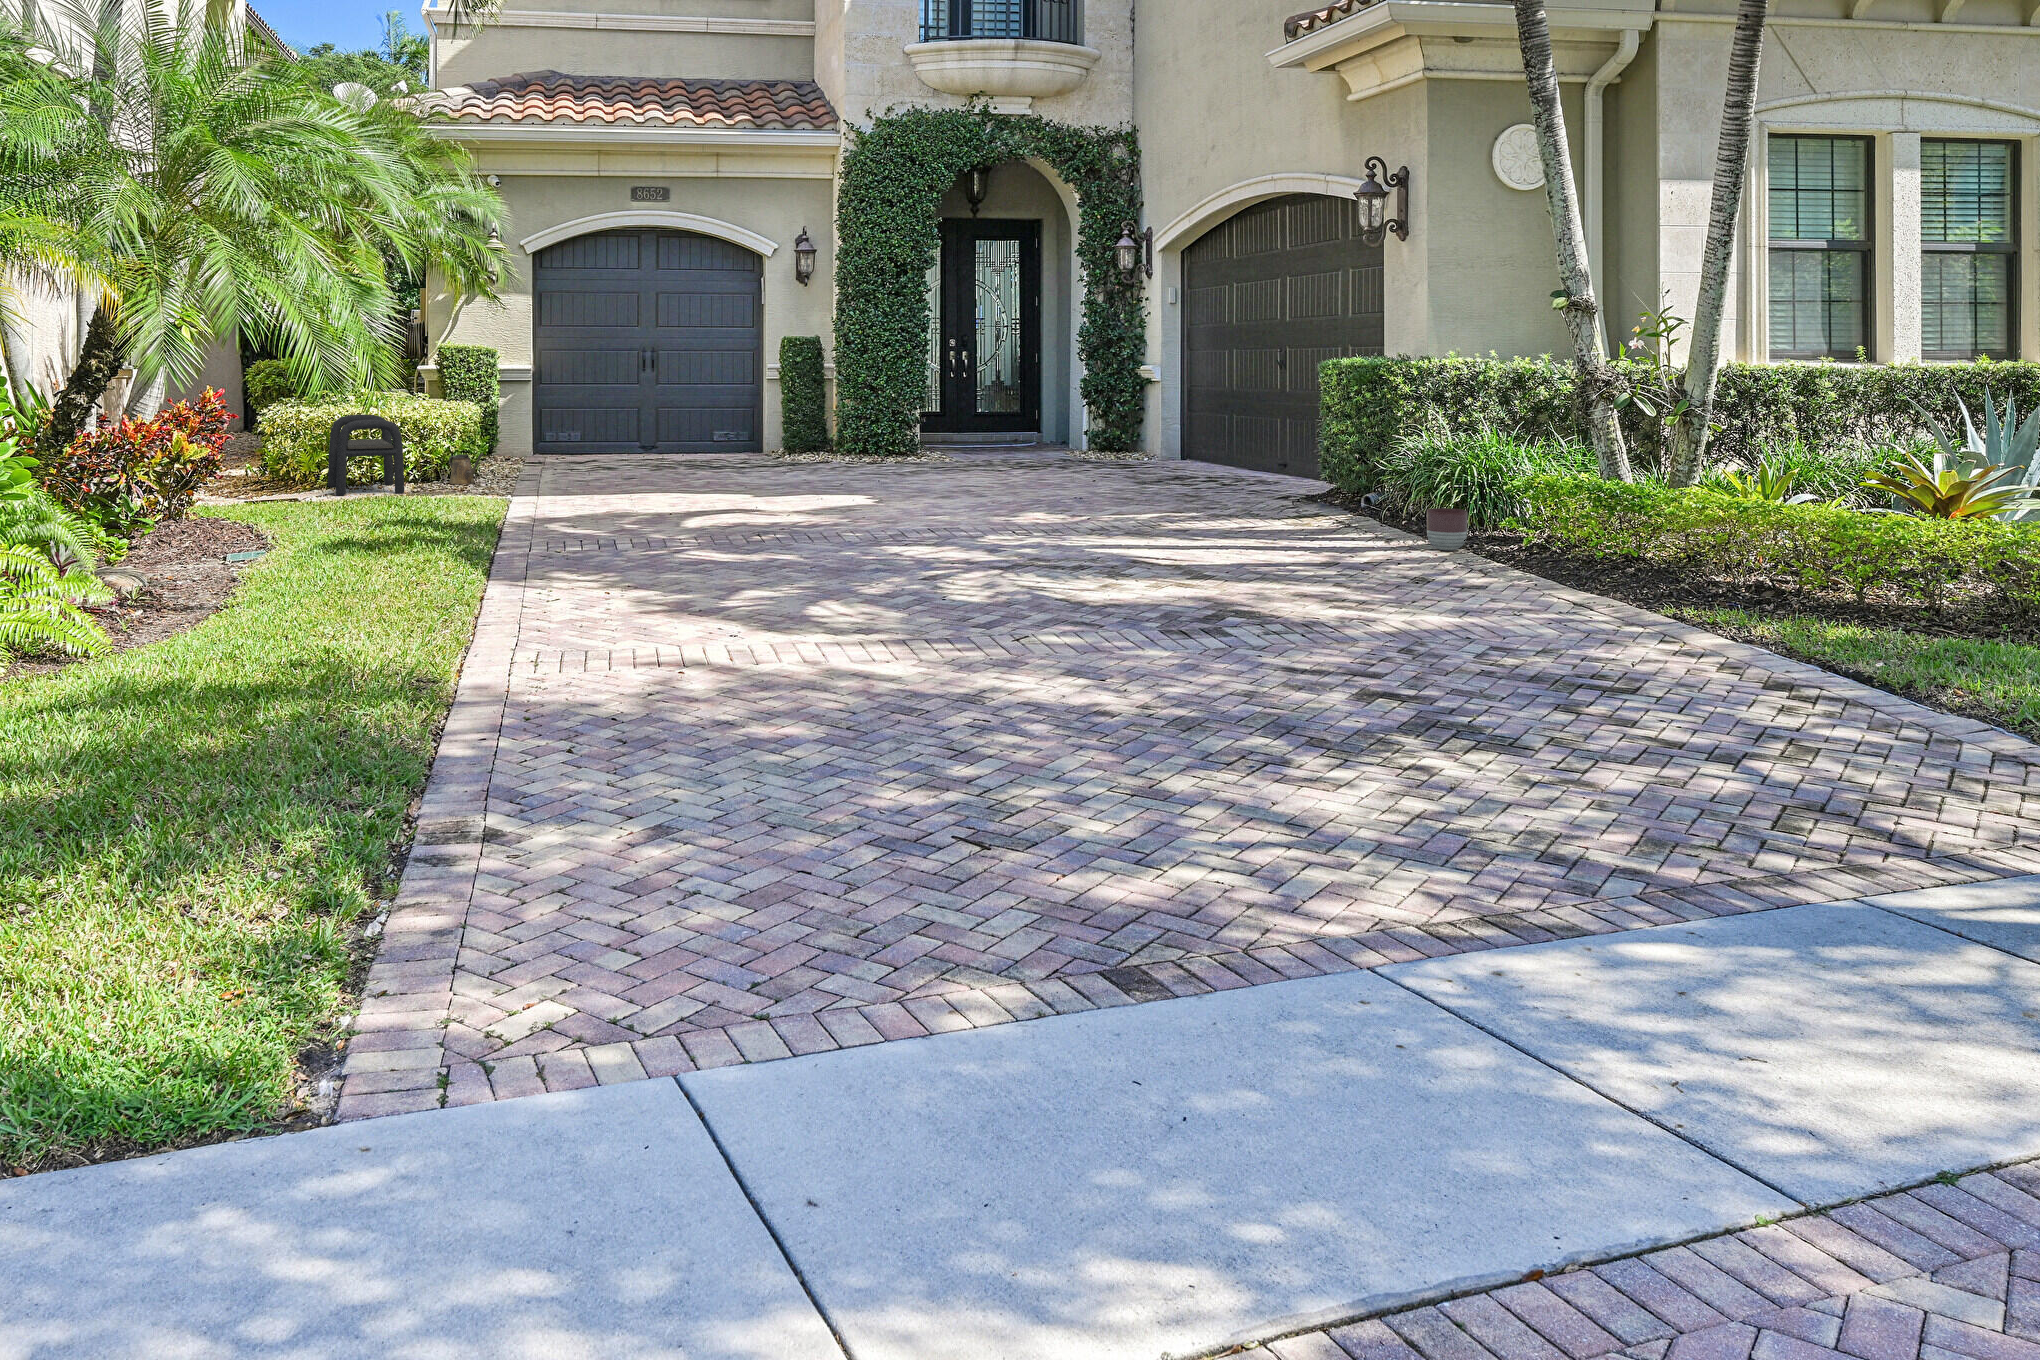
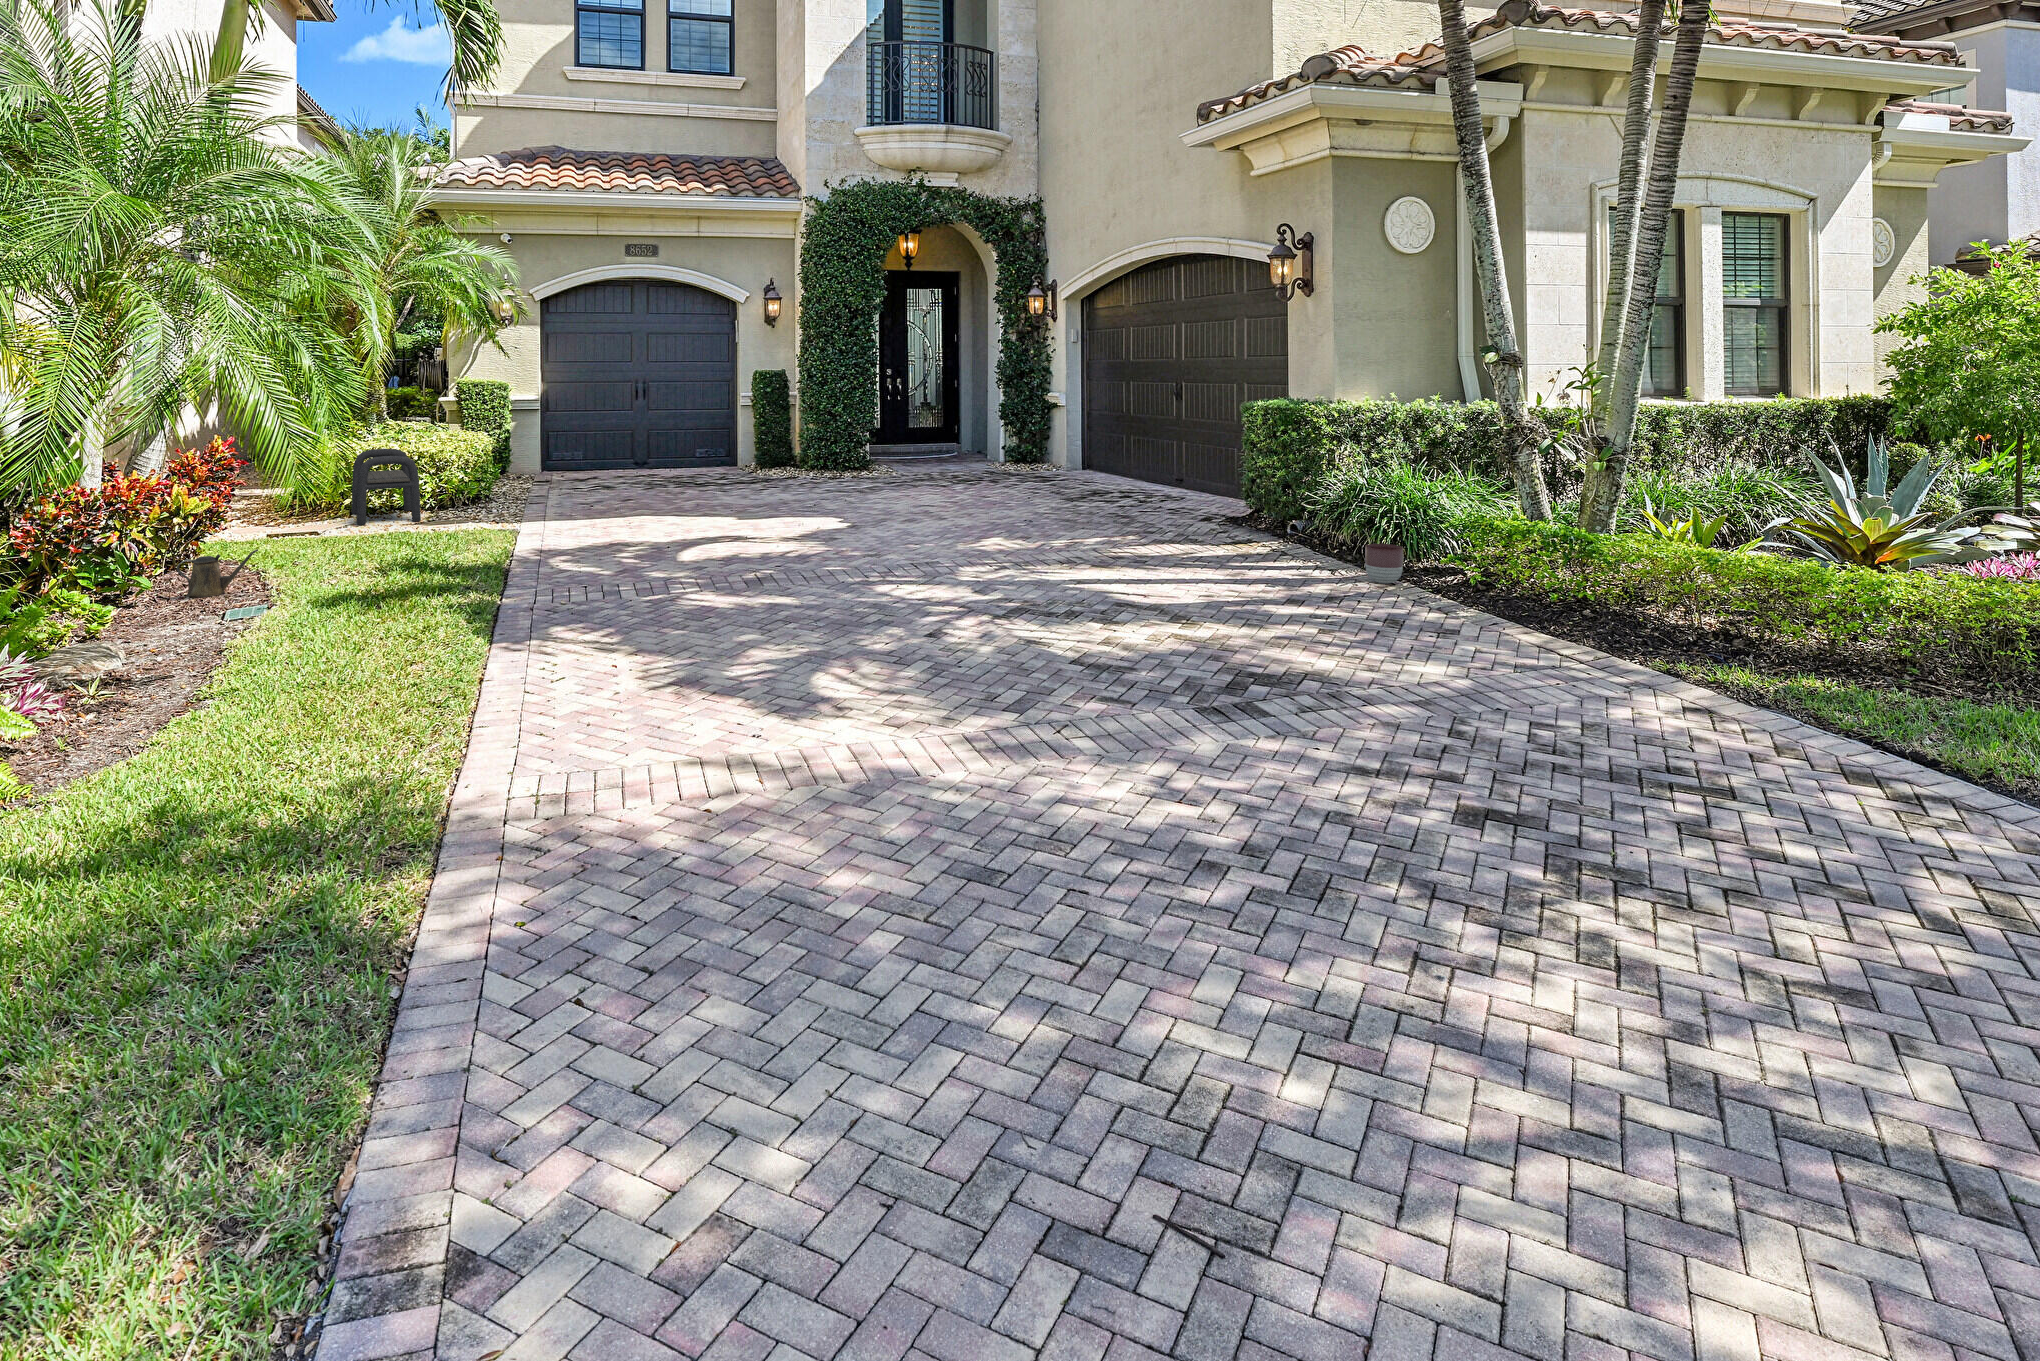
watering can: present [449,453,484,484] -> present [177,549,258,597]

